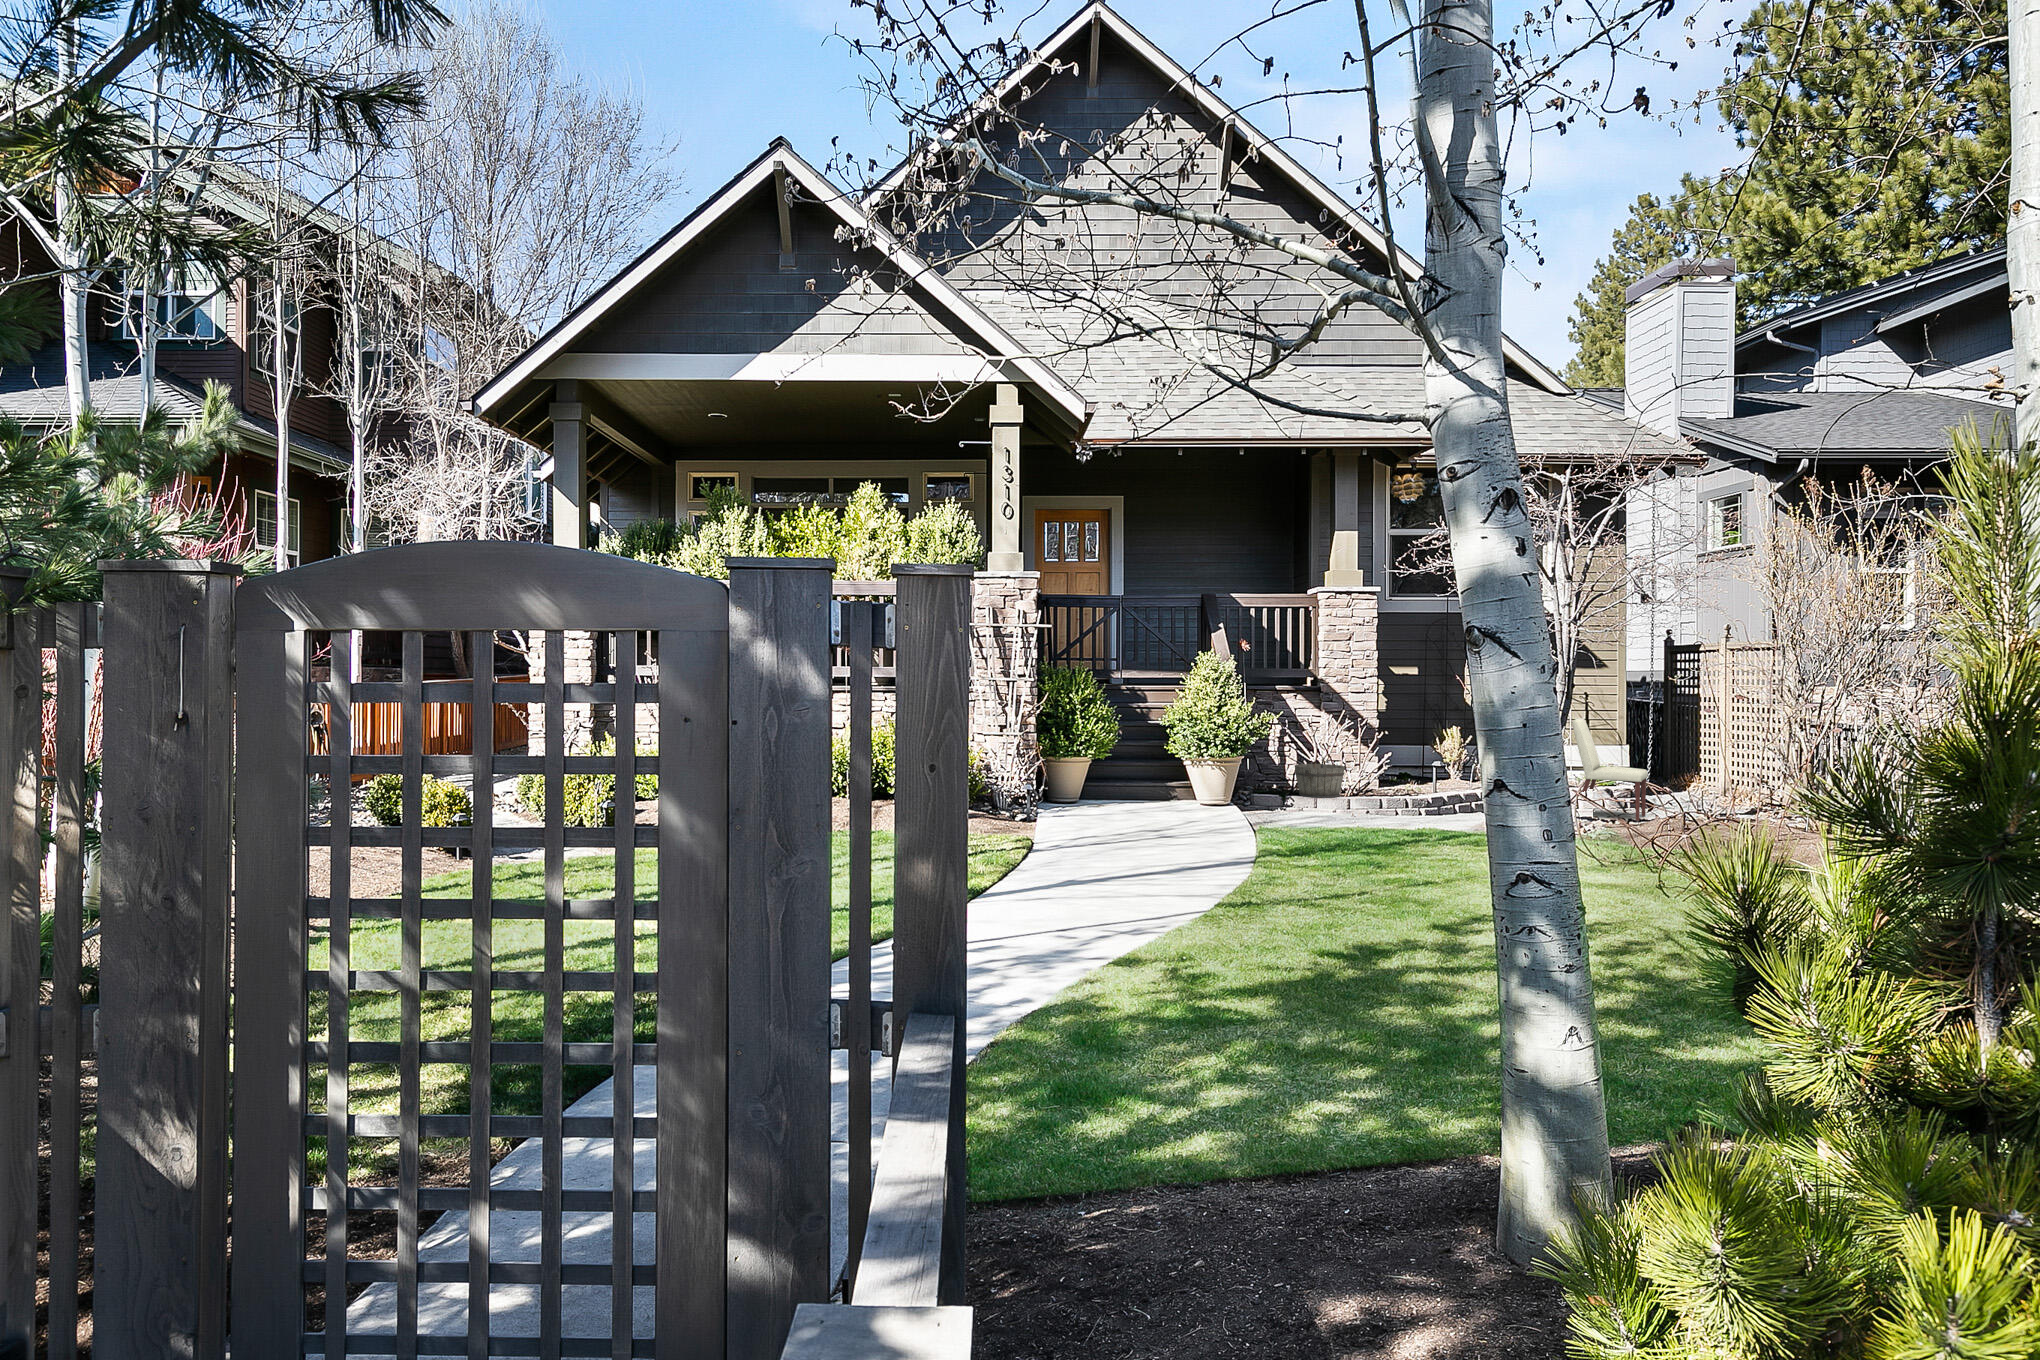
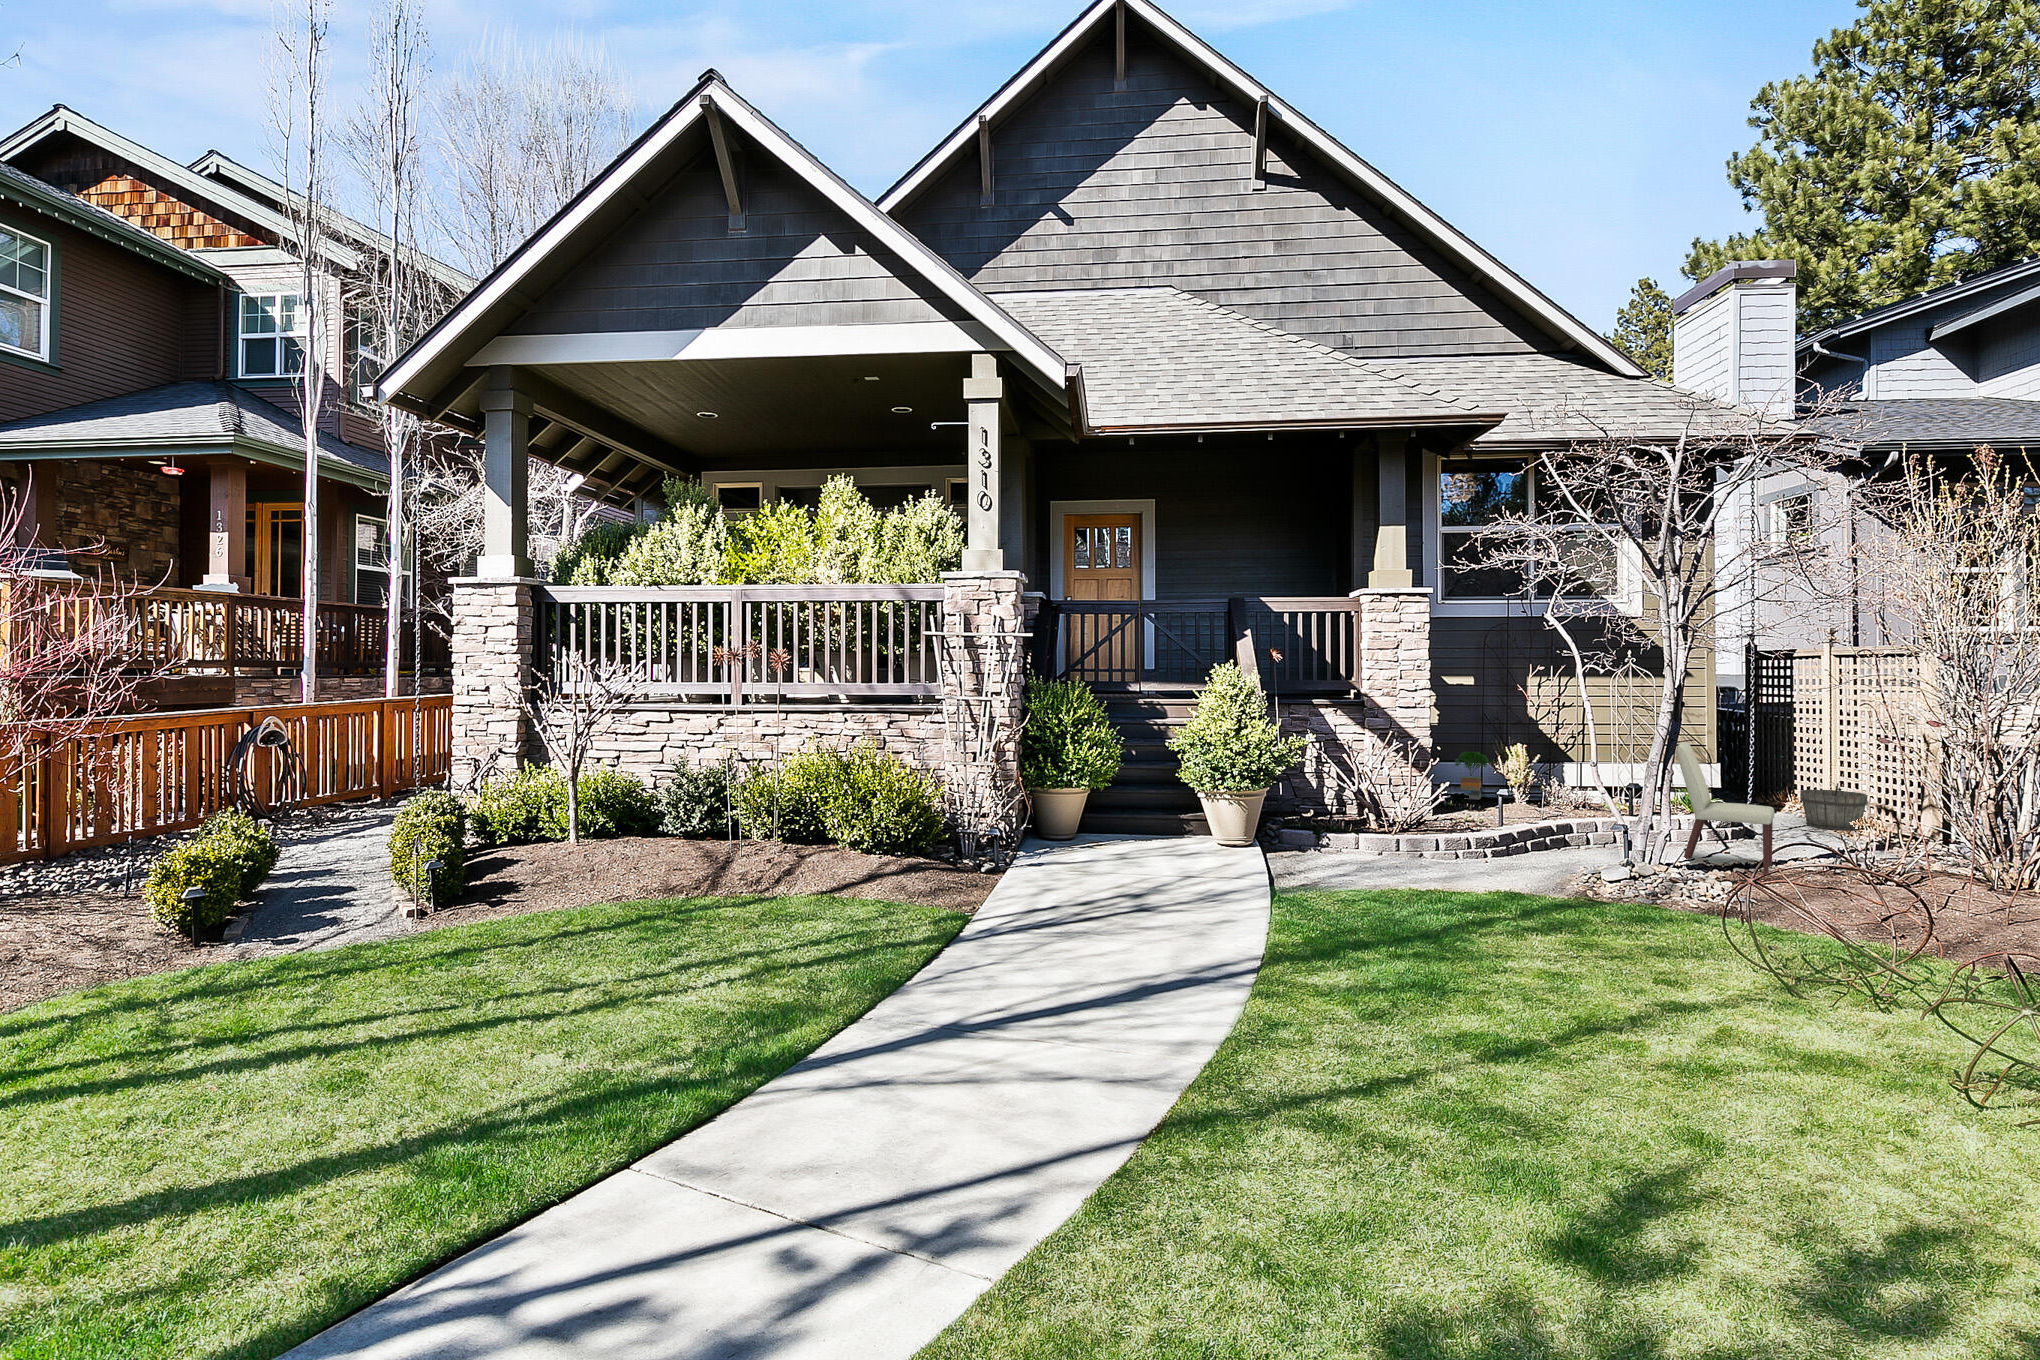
potted tree: none [1396,733,1428,776] -> present [1455,752,1489,800]
wooden bucket: present [1295,755,1345,798] -> present [1799,781,1868,830]

